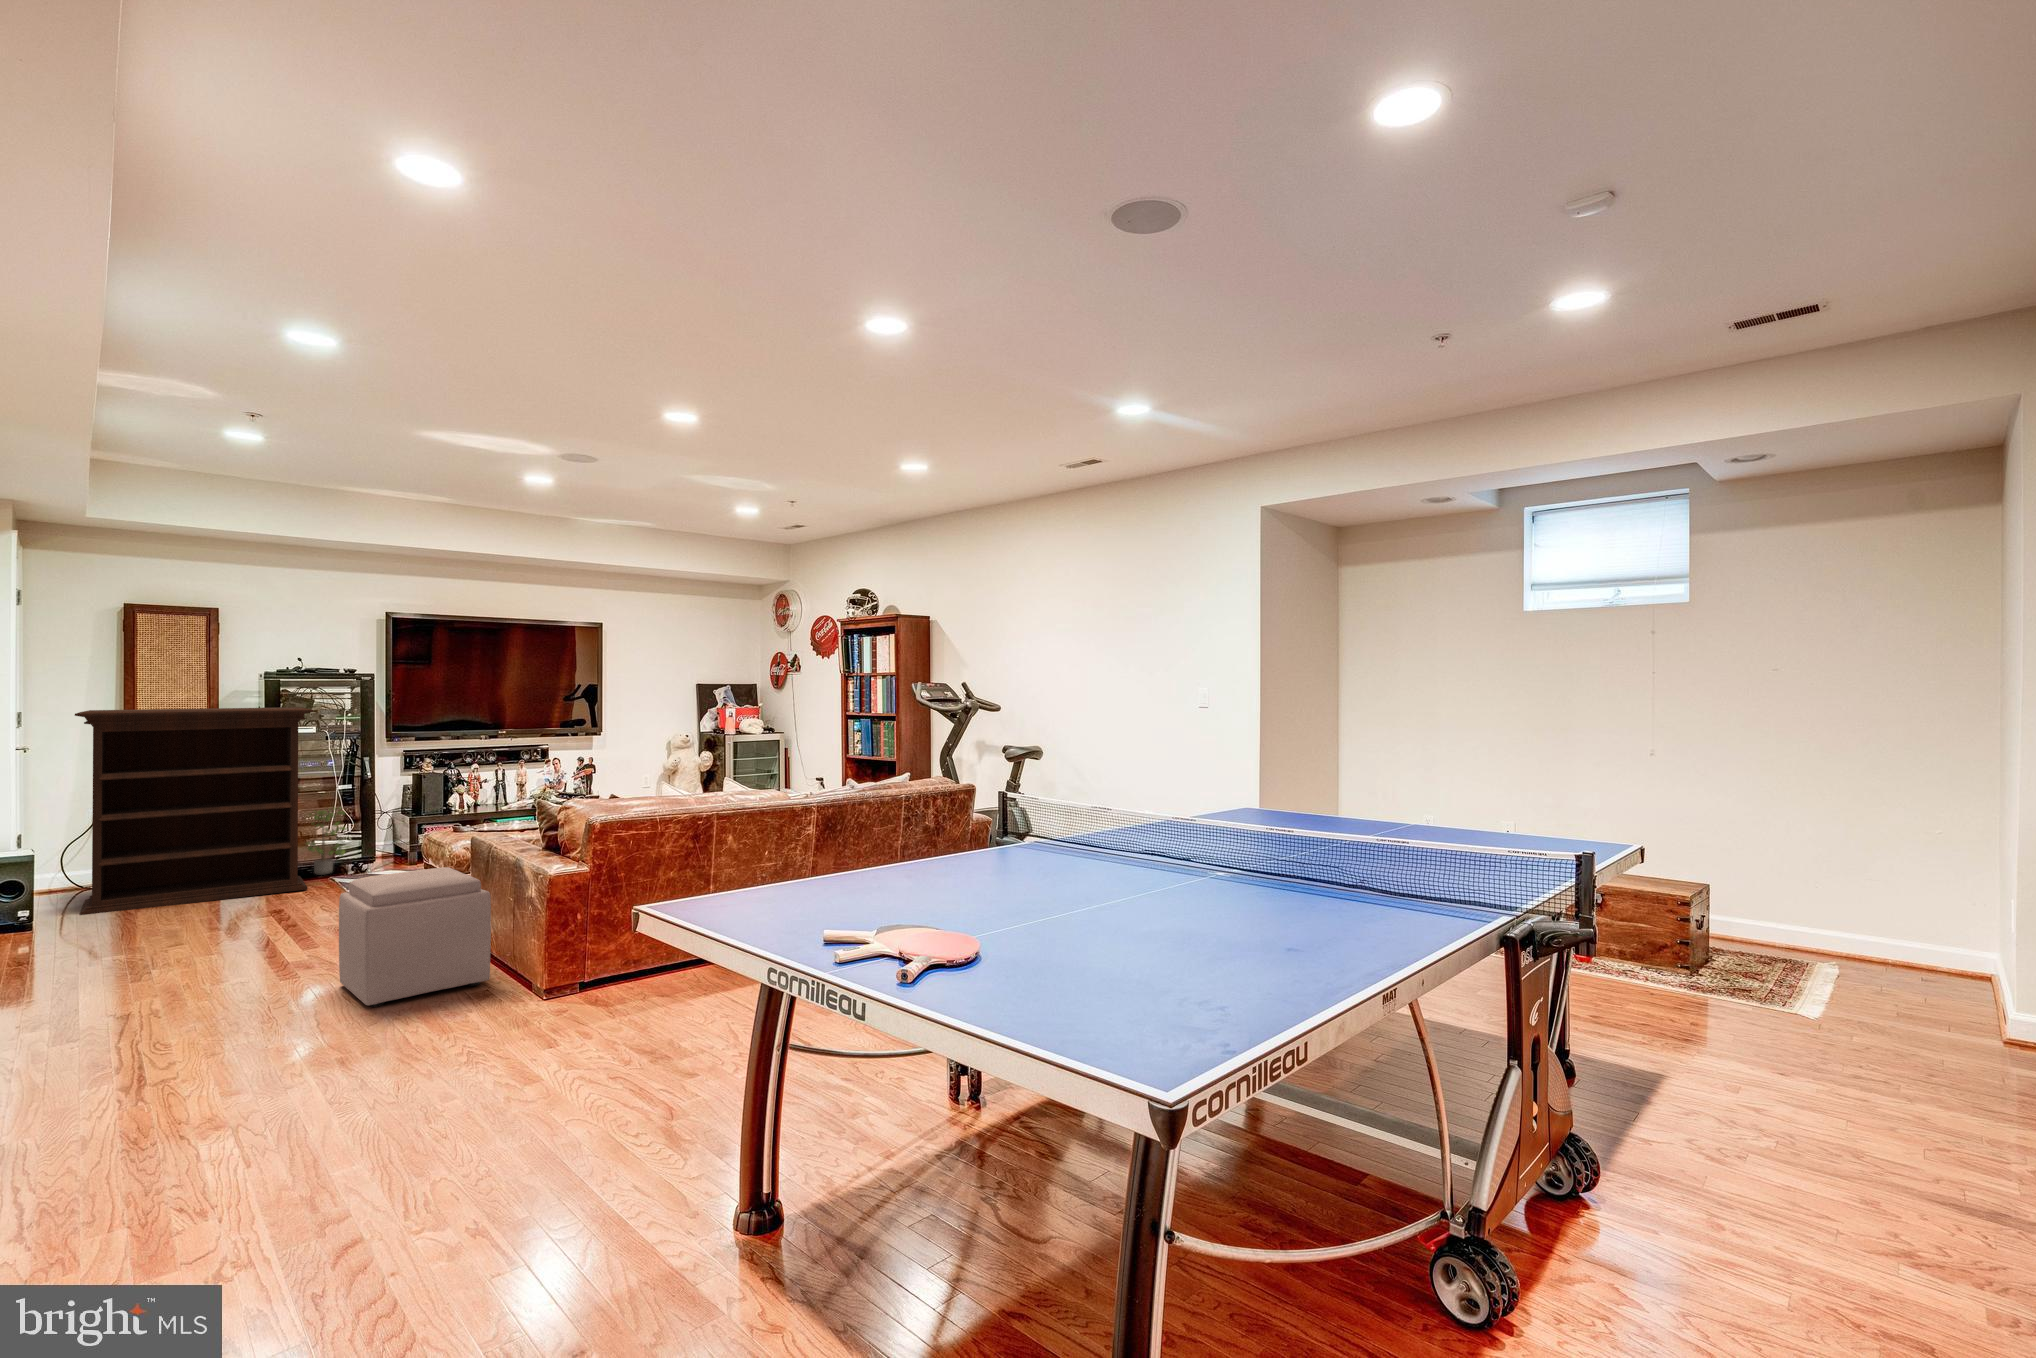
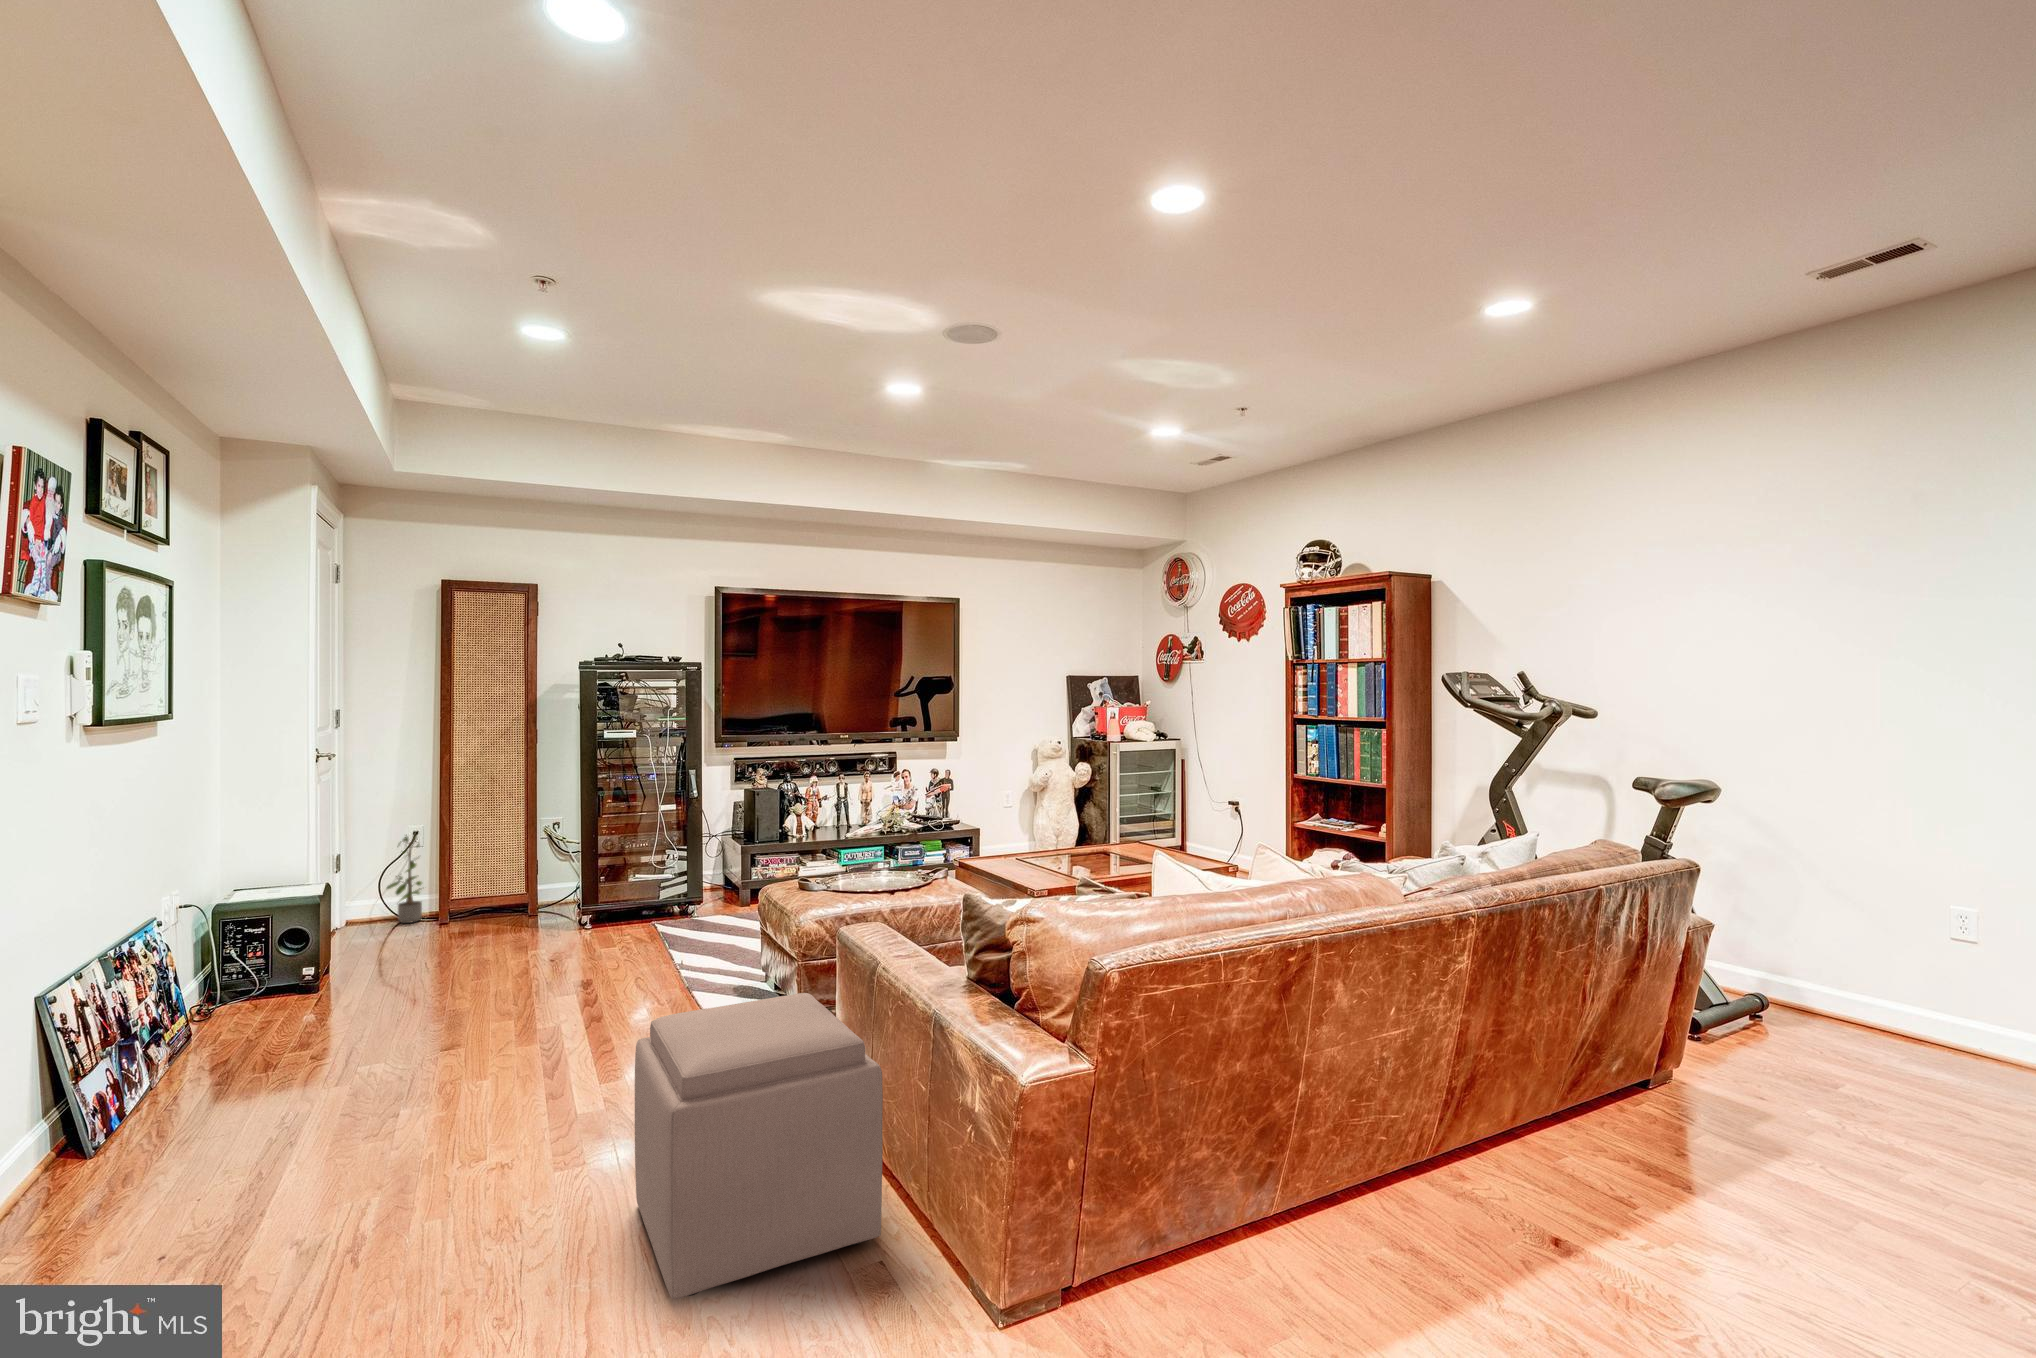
bookshelf: present [75,707,313,915] -> none [362,704,631,973]
potted plant: present [307,808,346,875] -> present [387,835,422,923]

